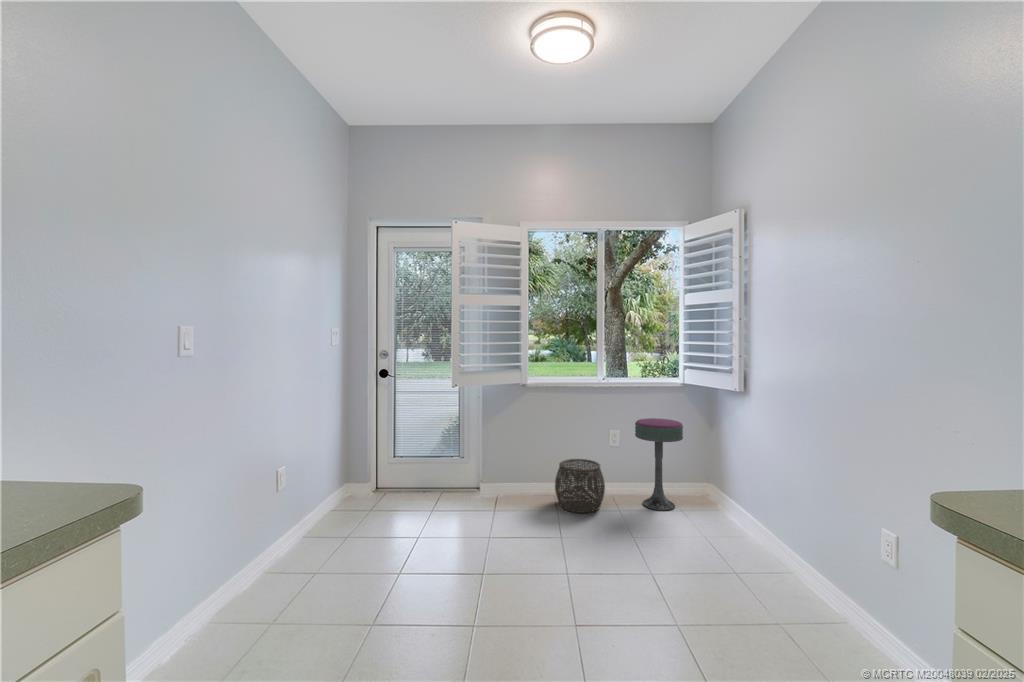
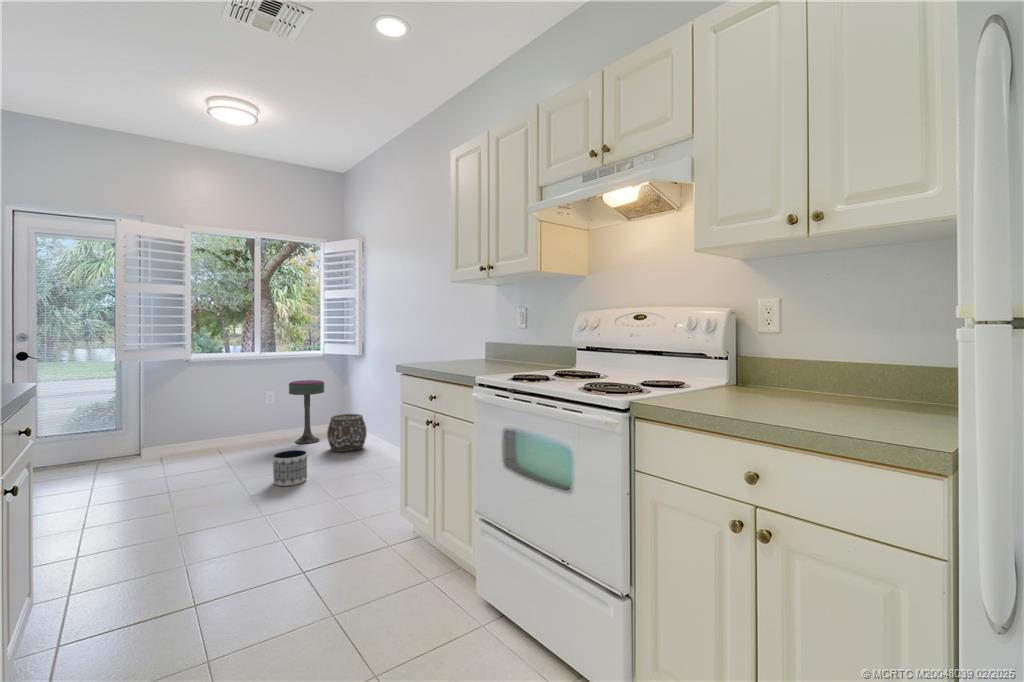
woven basket: present [555,459,605,513] -> present [327,414,367,452]
planter: none [607,545,659,614] -> present [273,450,307,486]

